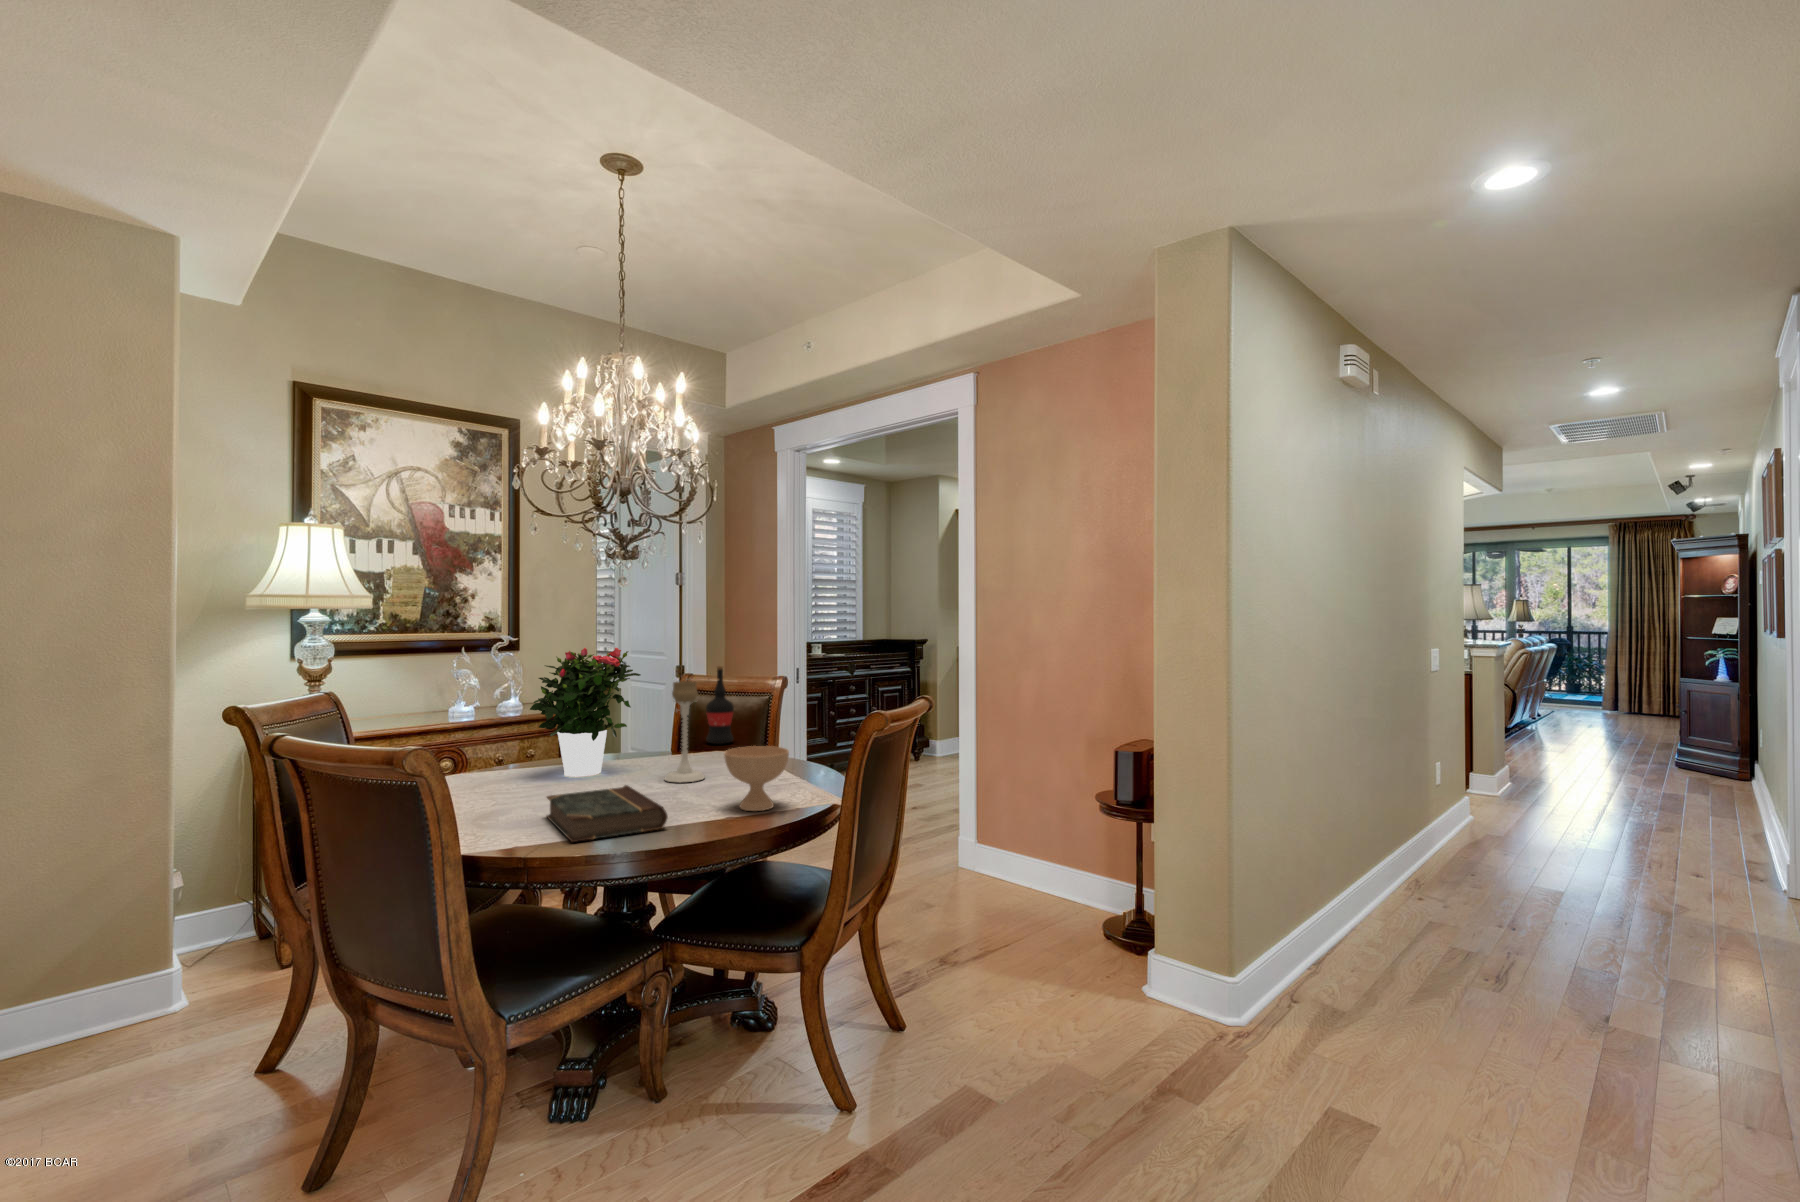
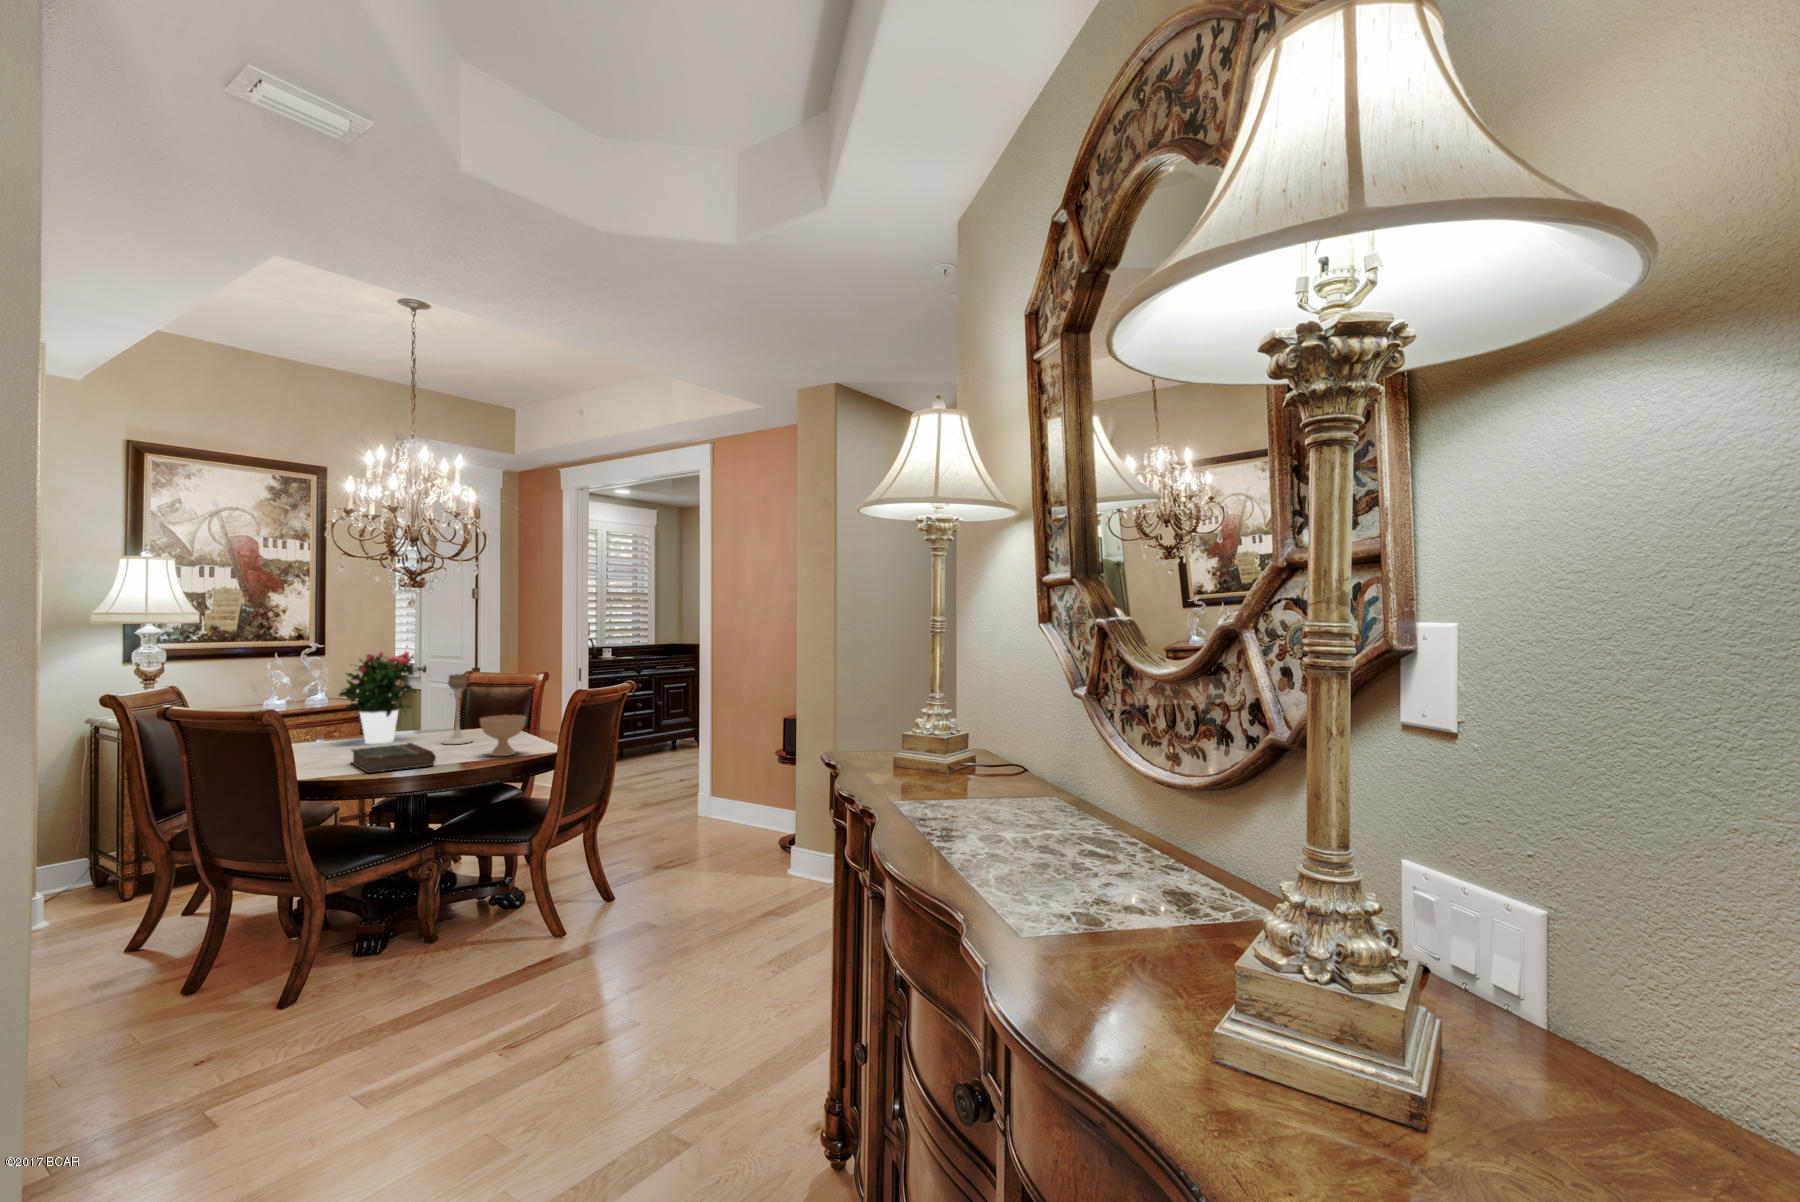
wine bottle: present [706,666,734,744] -> none [482,665,505,723]

